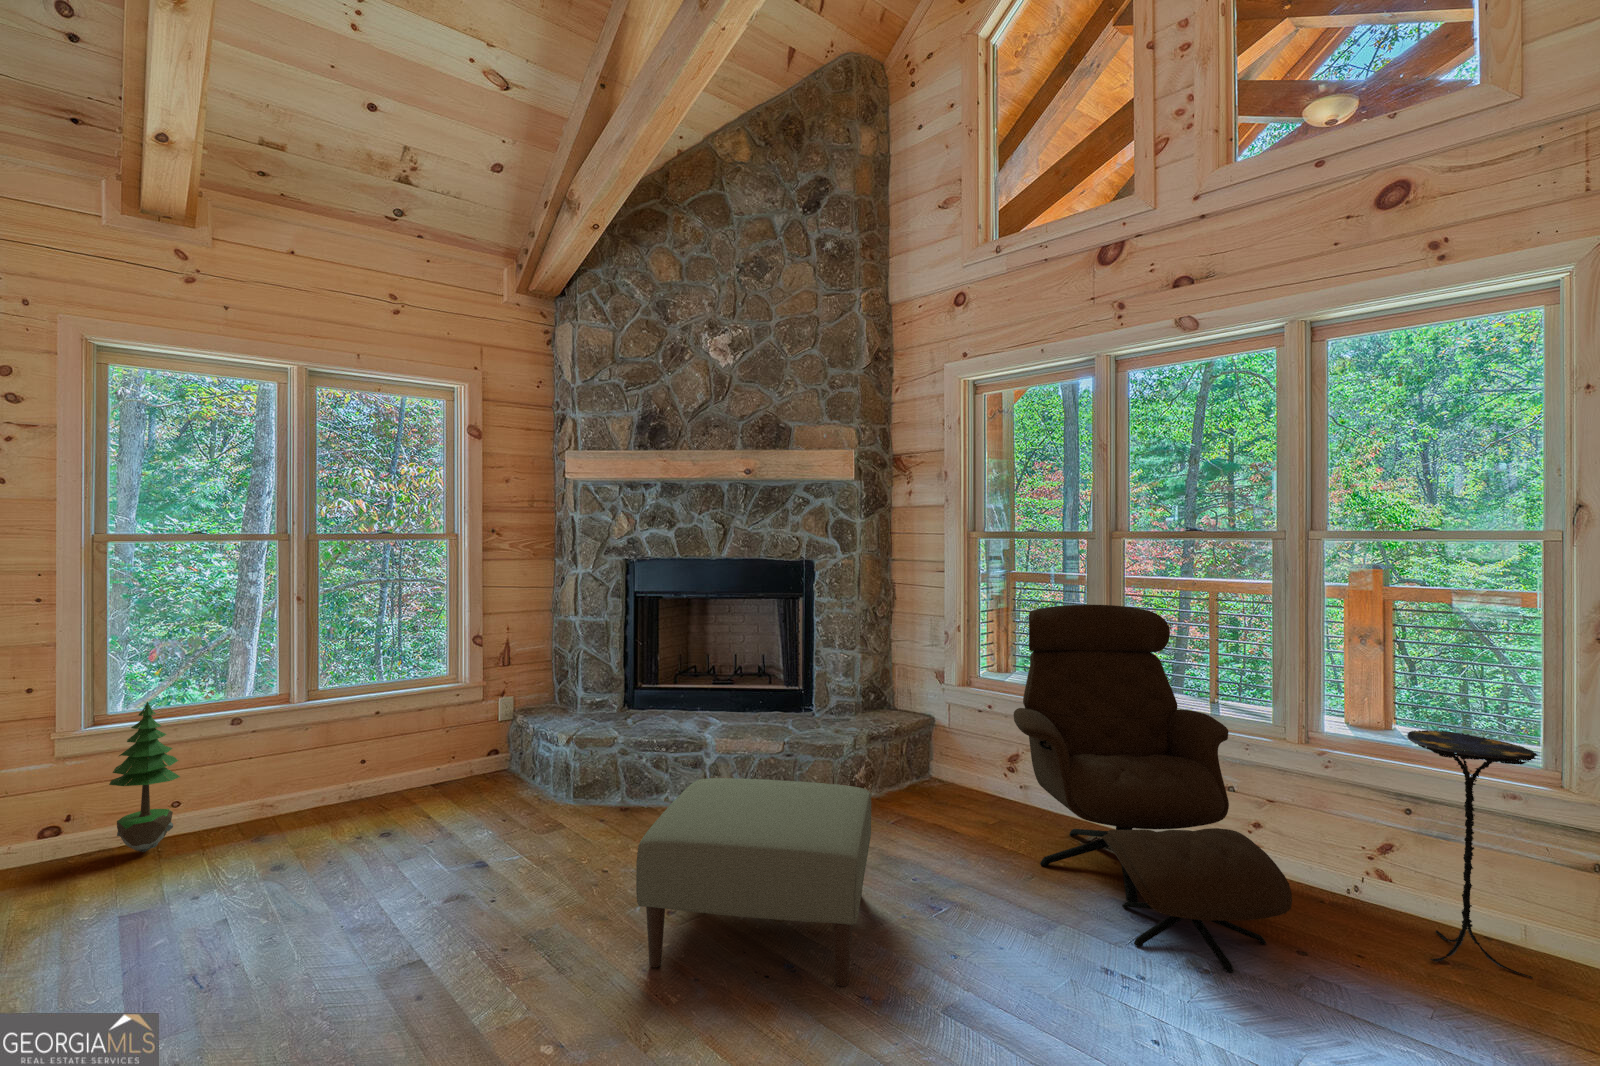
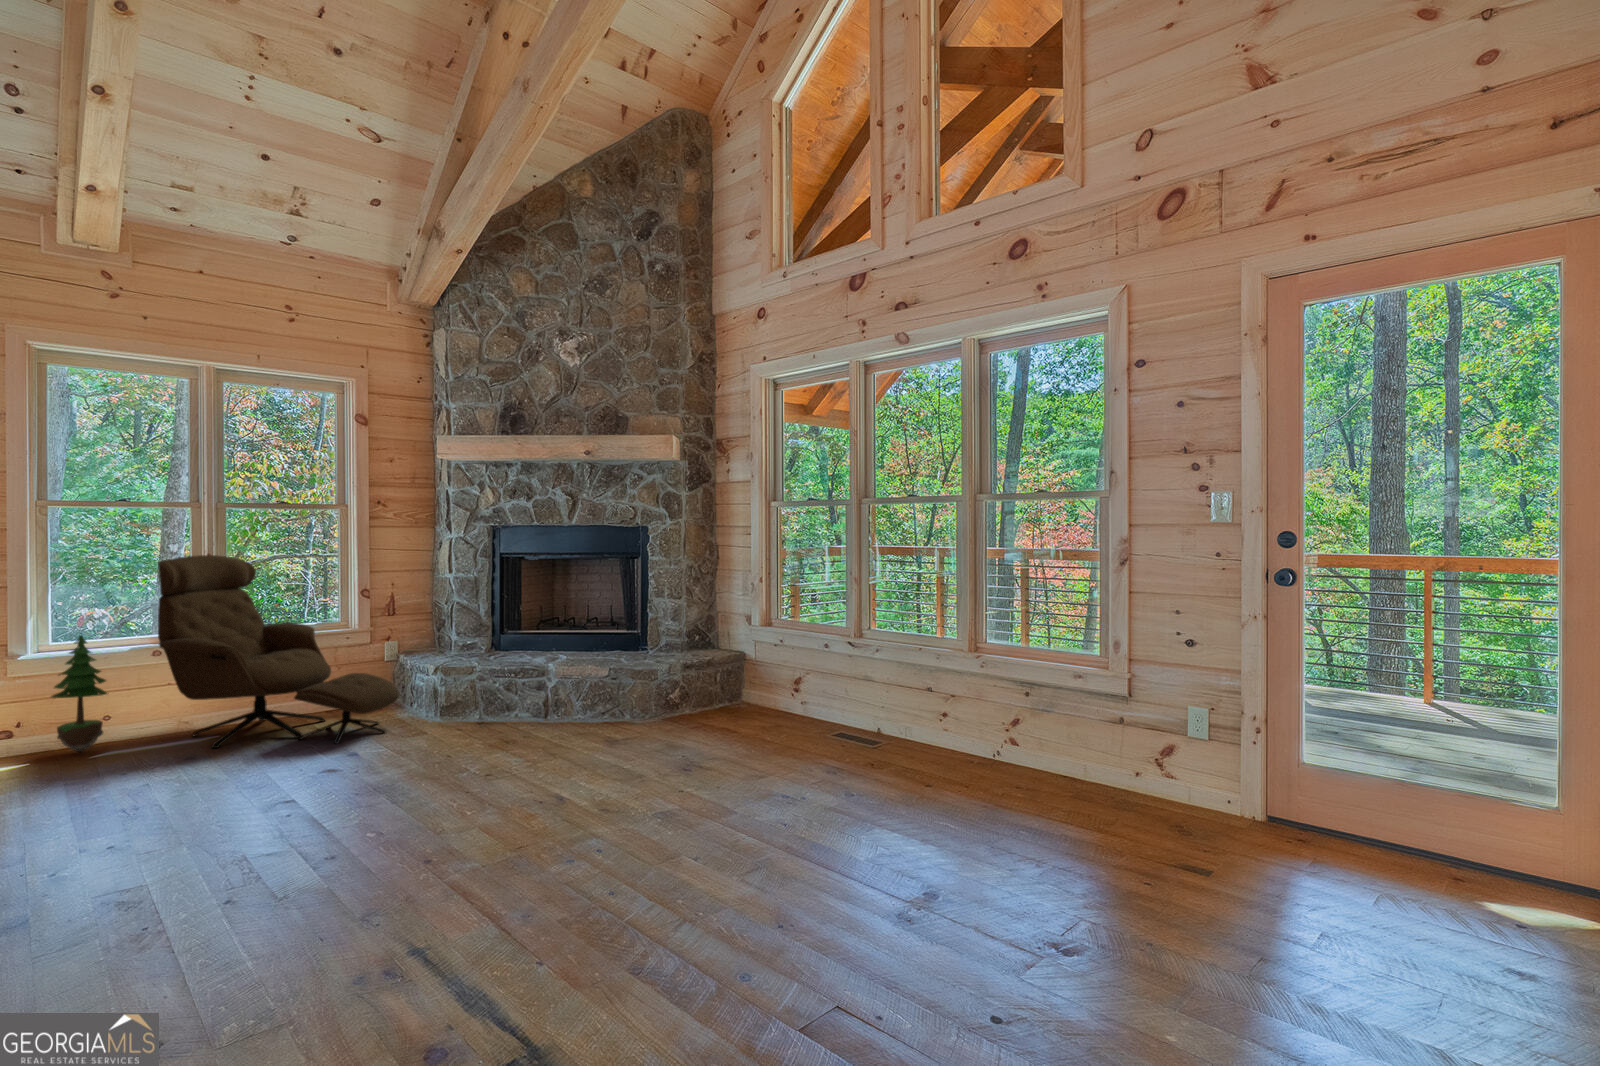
lounge chair: present [1013,605,1292,972] -> present [158,555,400,748]
side table: present [1407,730,1537,978] -> none [1005,632,1076,794]
ottoman: present [636,778,871,986] -> none [446,682,645,806]

